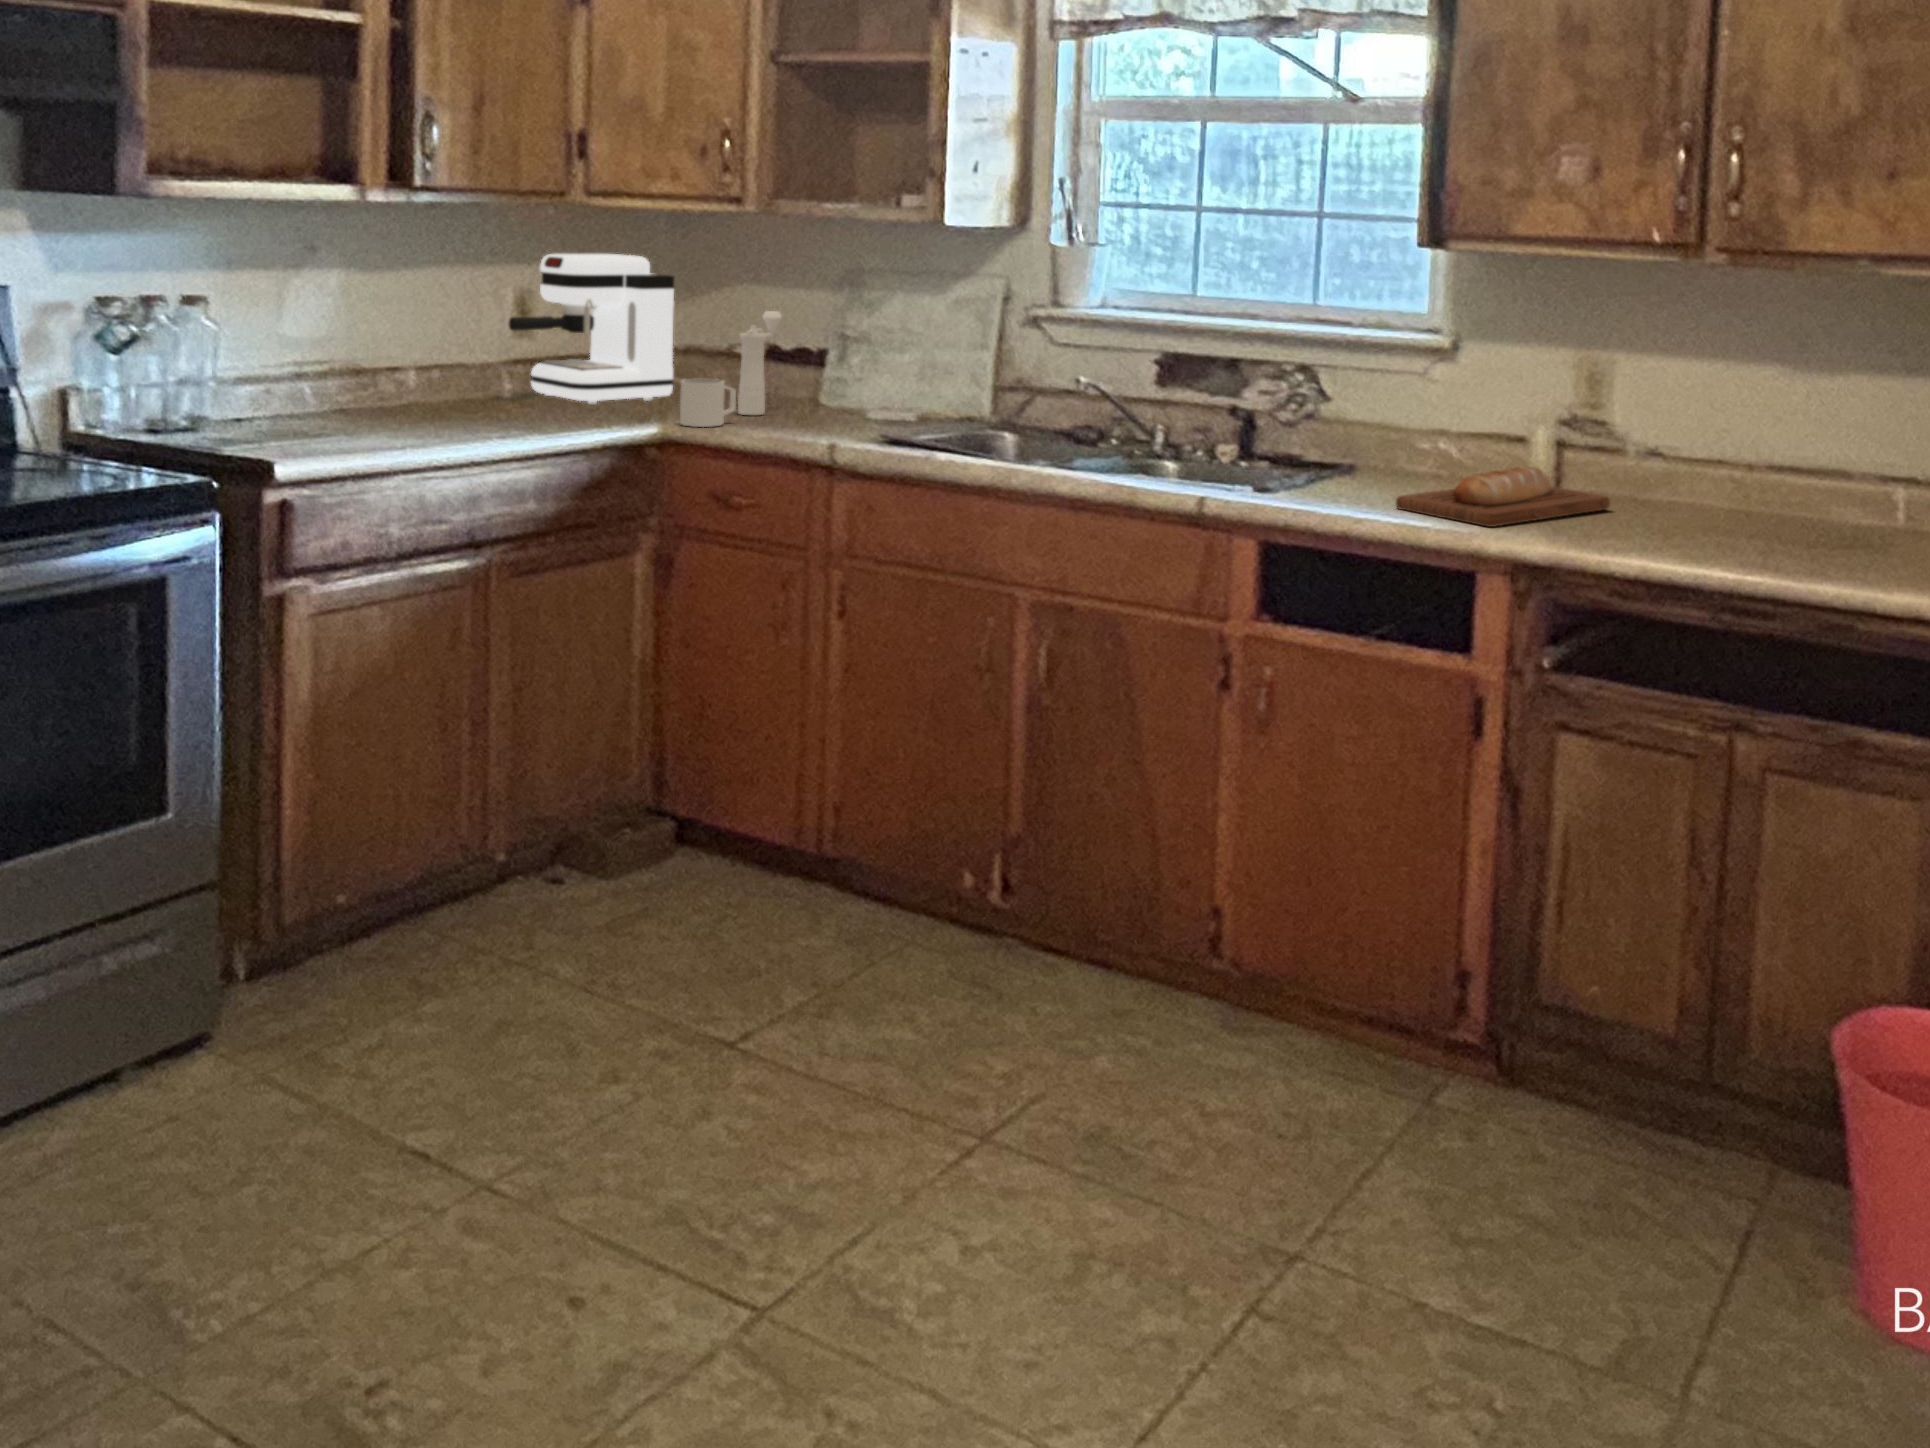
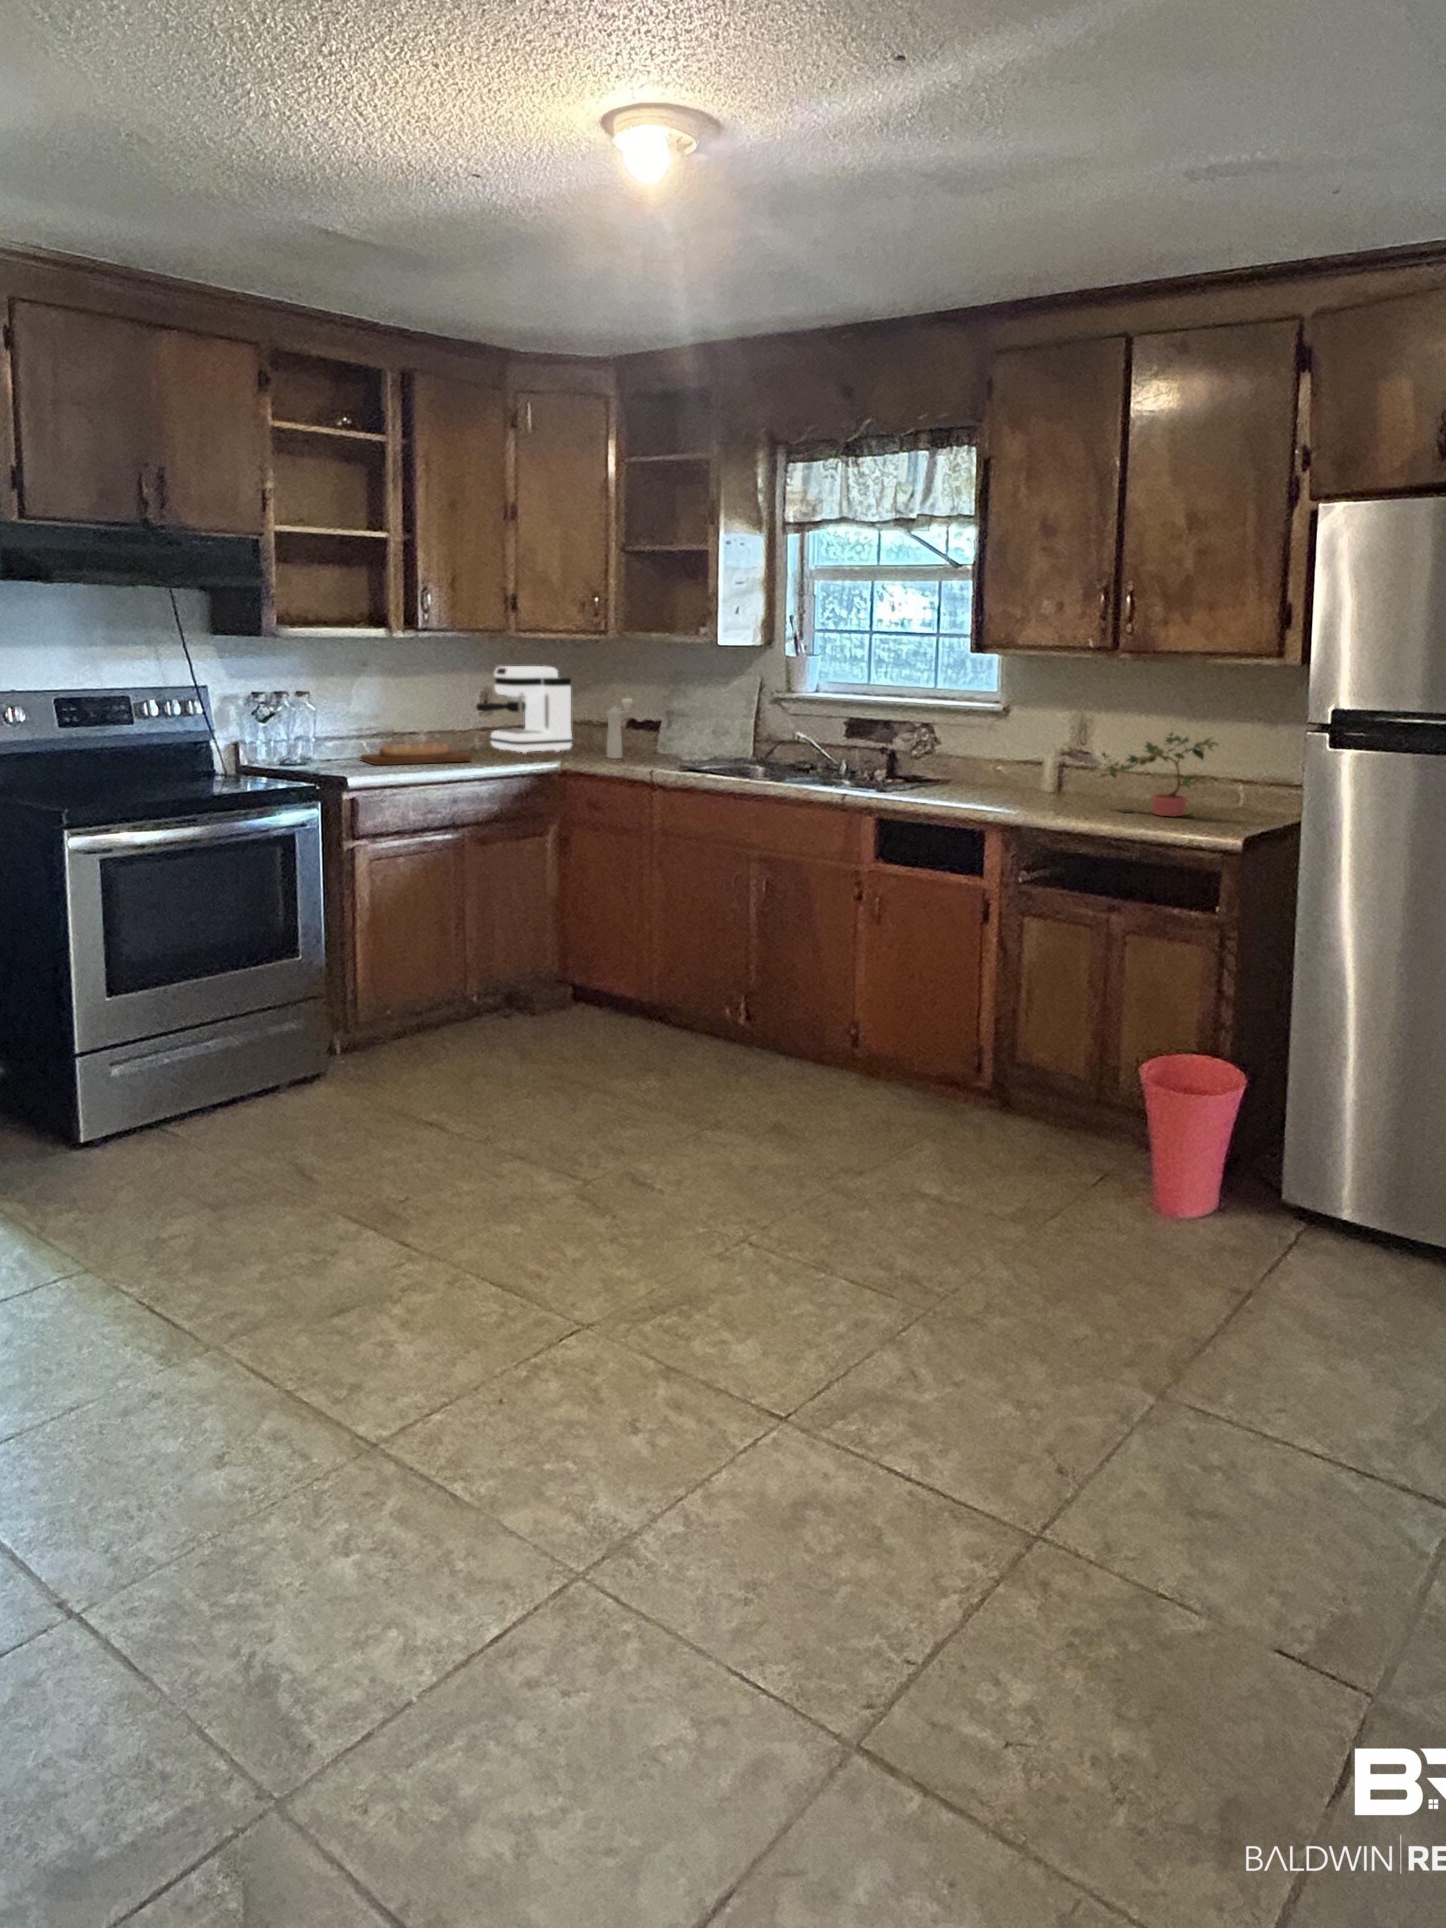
mug: present [680,379,736,427] -> none [570,737,603,764]
potted plant: none [1657,393,1893,545] -> present [1100,733,1218,816]
bread loaf: present [1396,467,1610,527] -> present [360,742,472,765]

